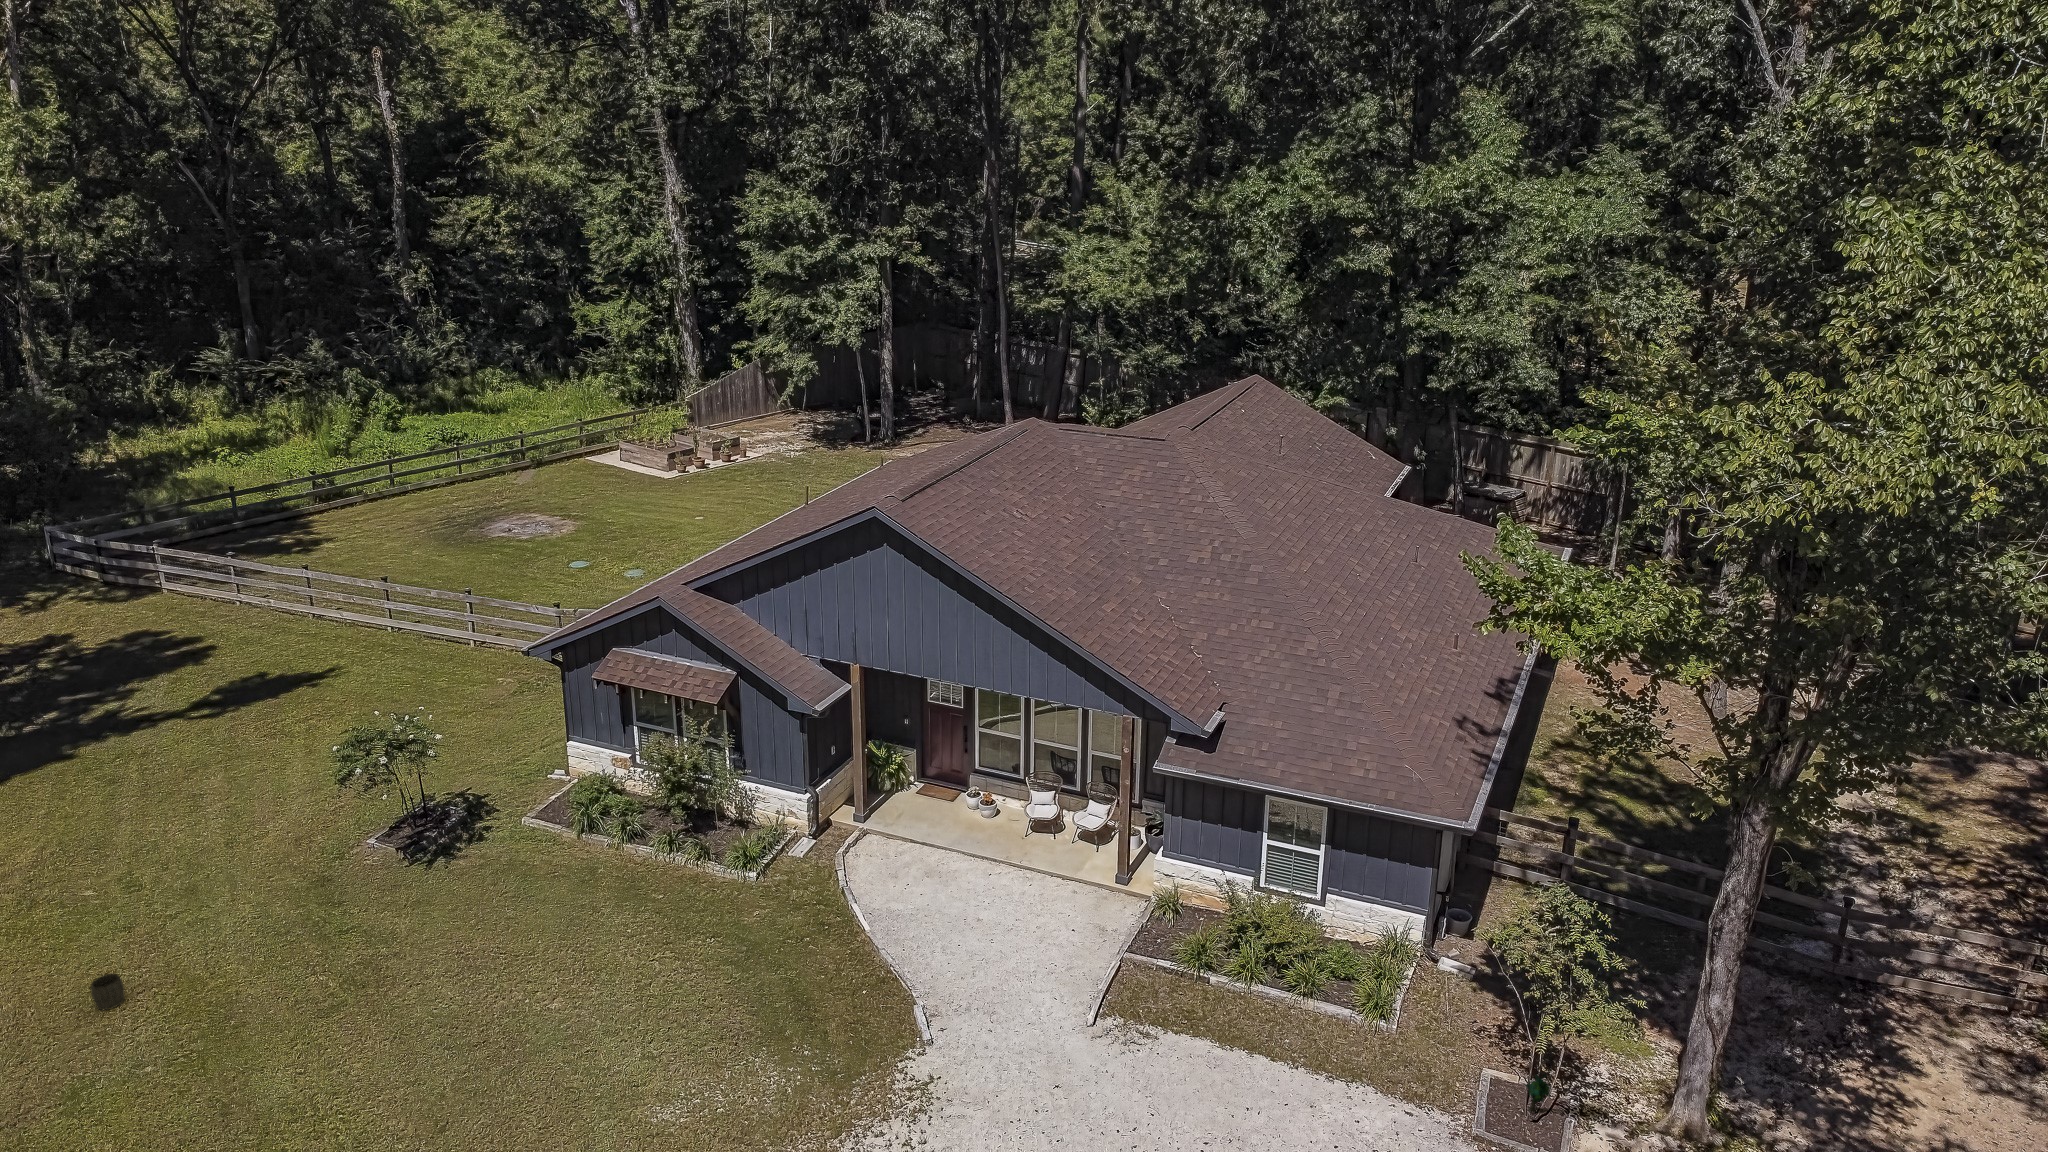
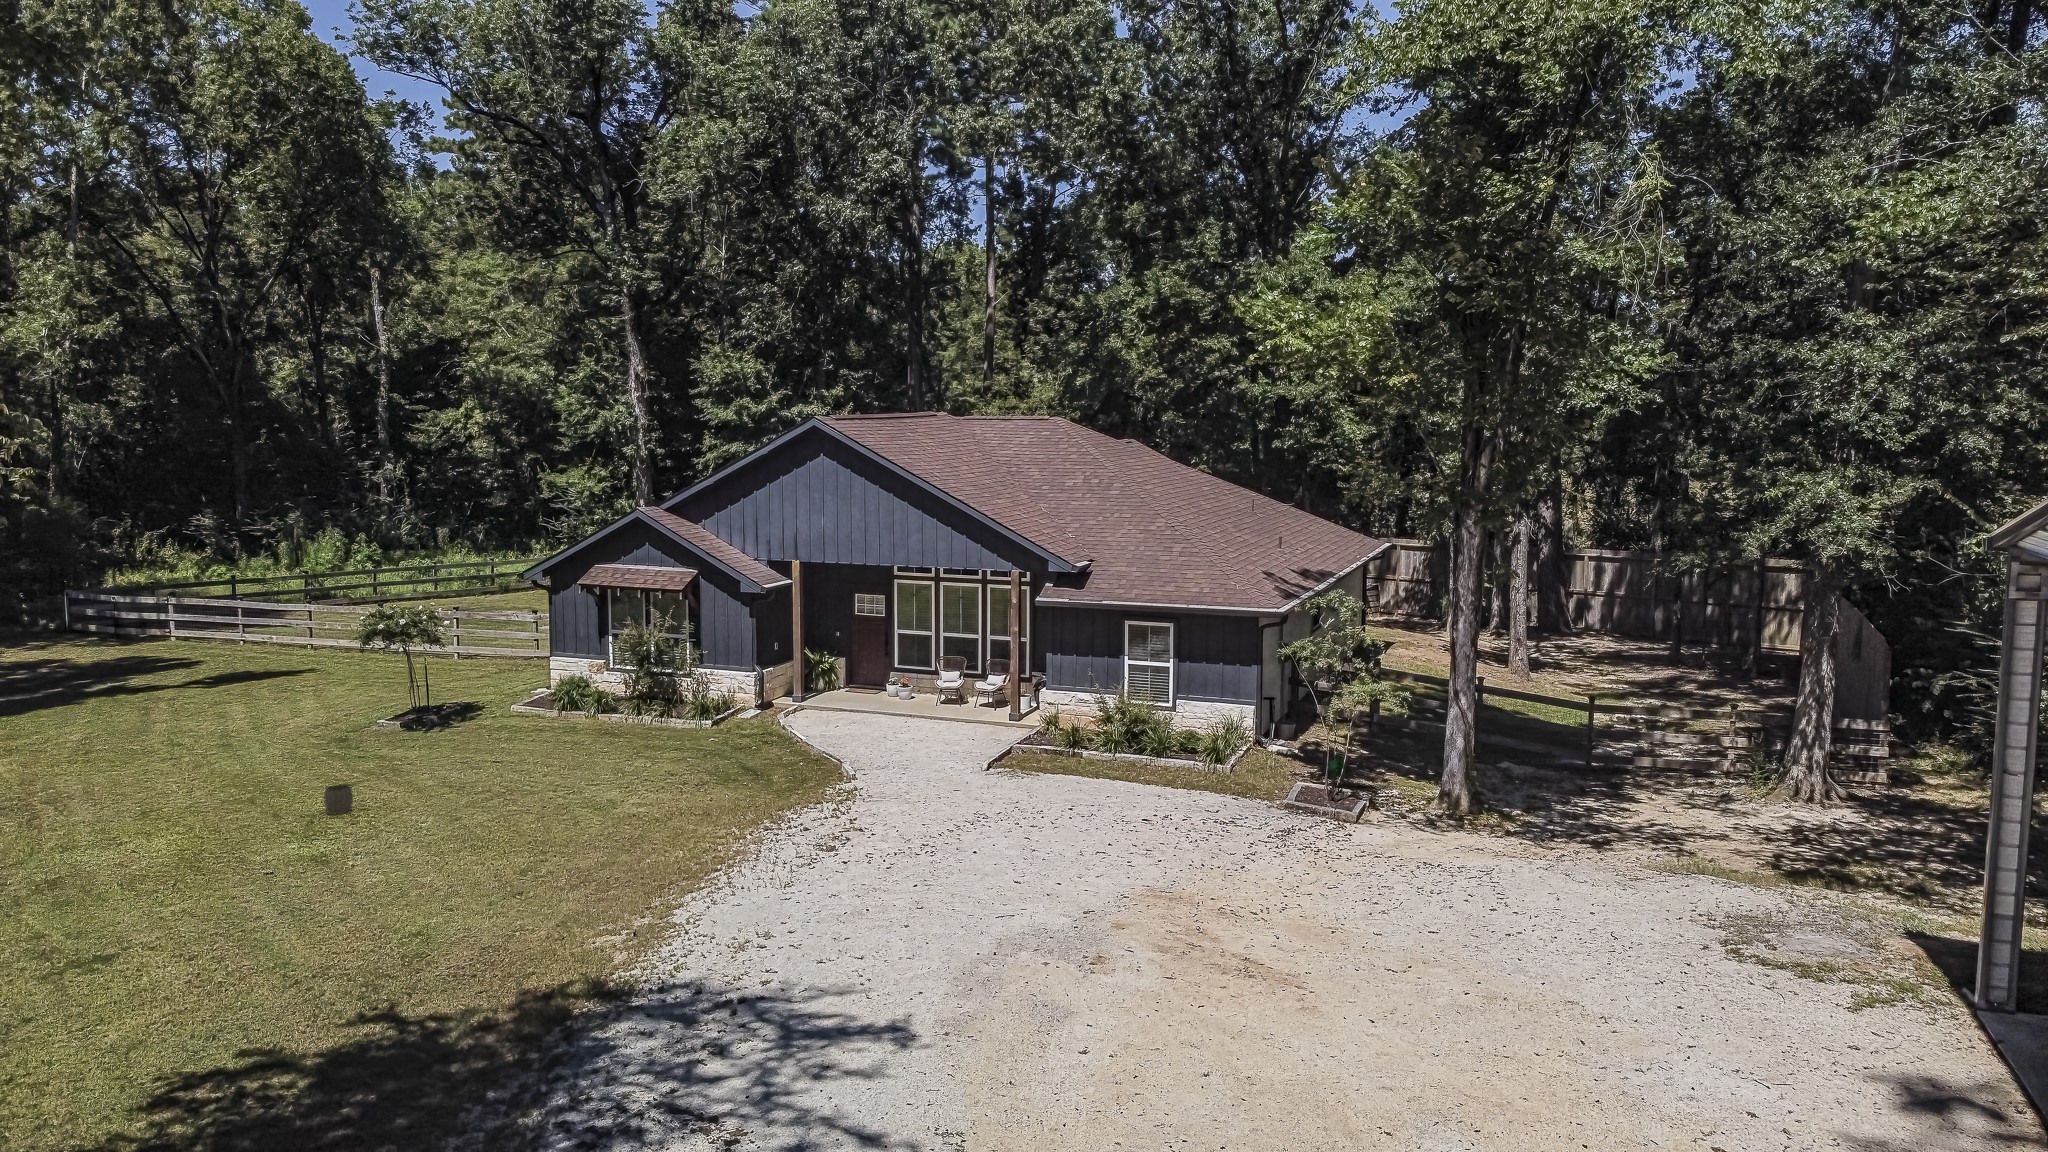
woven basket: present [90,973,125,1010] -> present [324,784,353,814]

